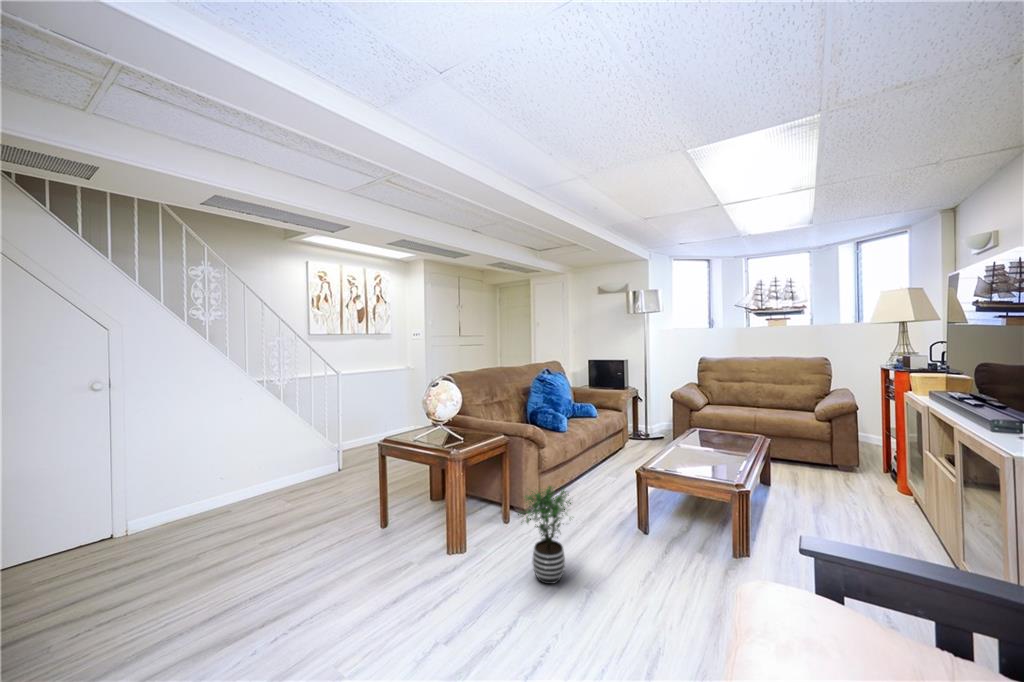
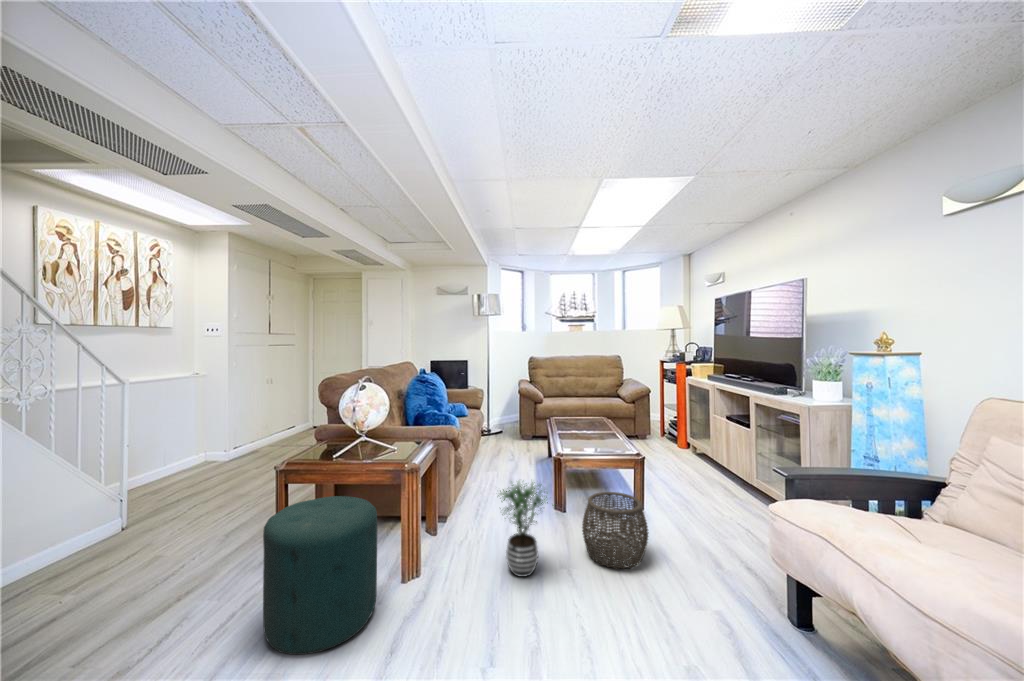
ottoman: none [335,470,418,584] -> present [263,496,377,655]
woven basket: none [620,518,700,615] -> present [582,492,648,569]

